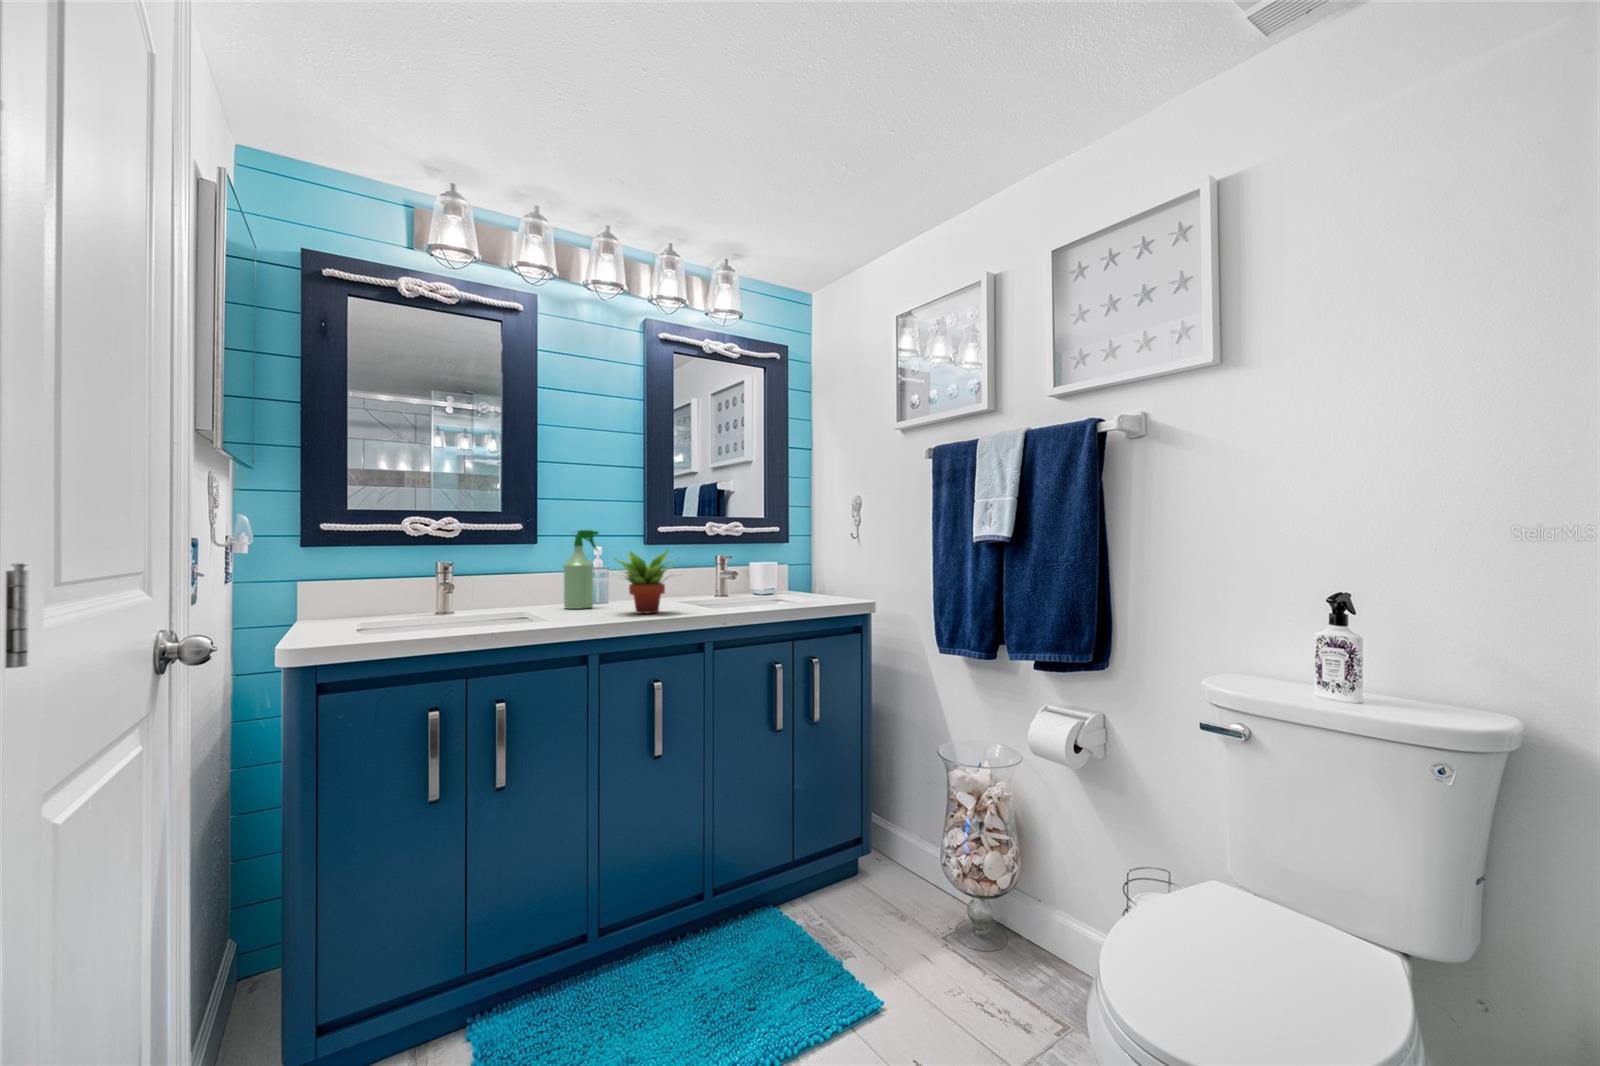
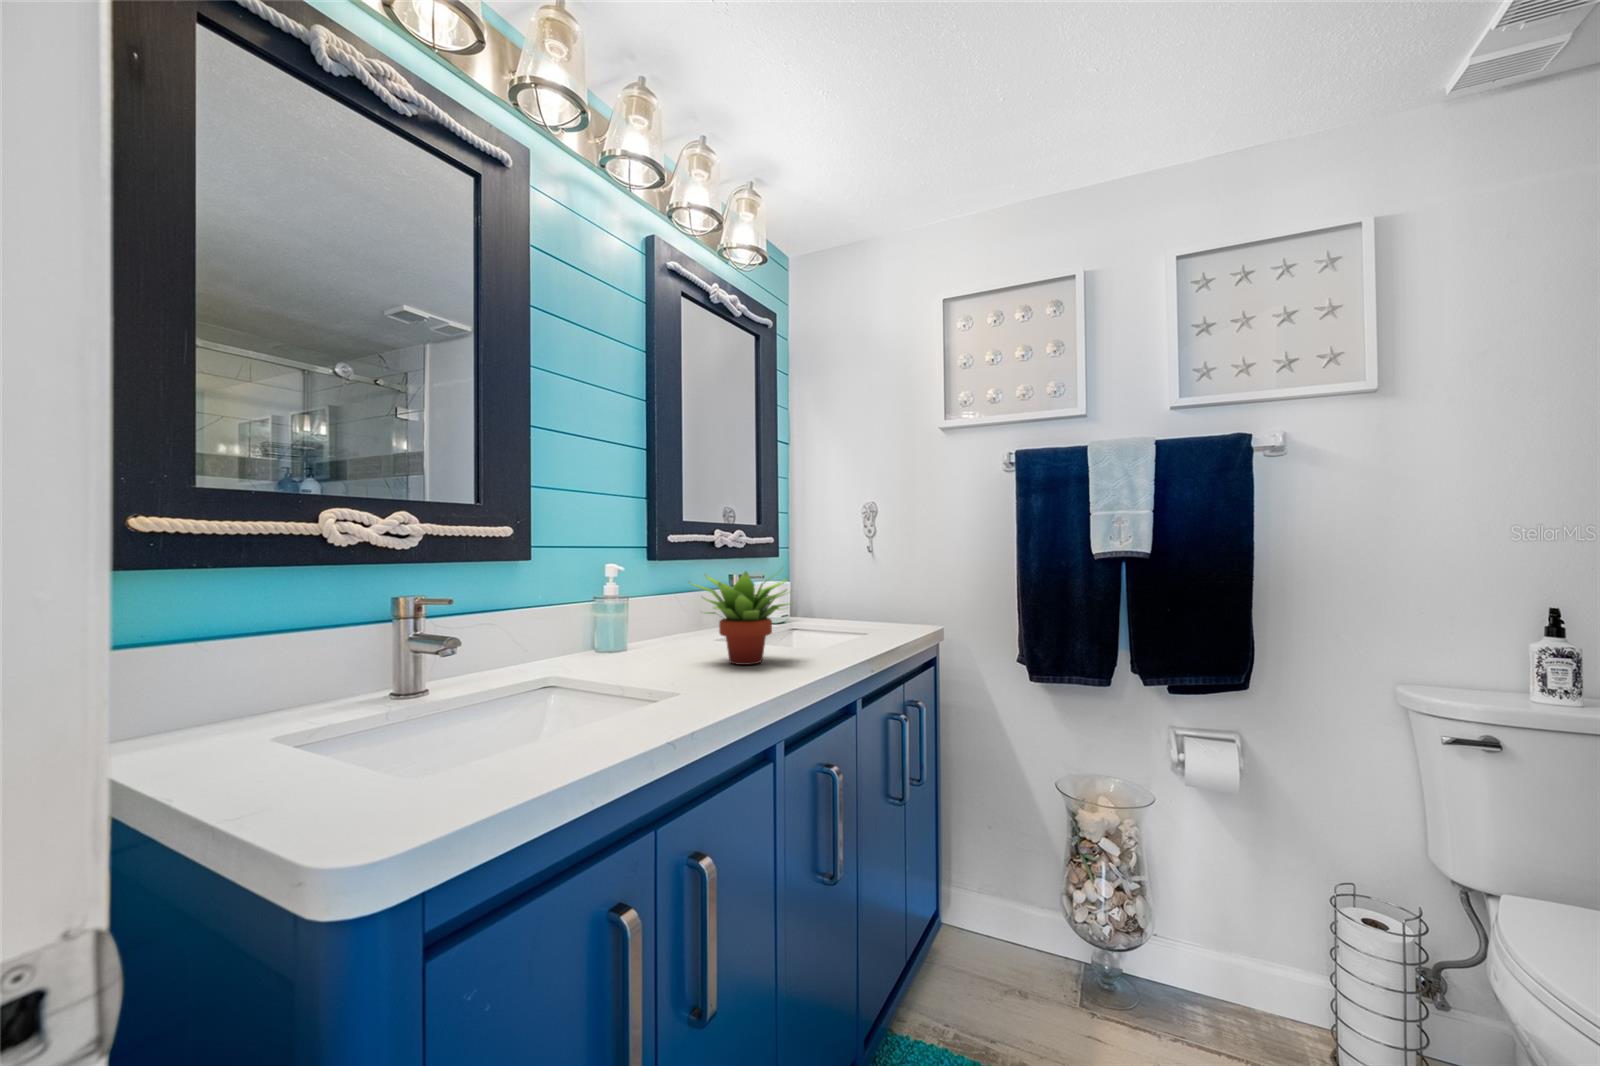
spray bottle: present [563,530,598,609] -> none [574,538,626,663]

